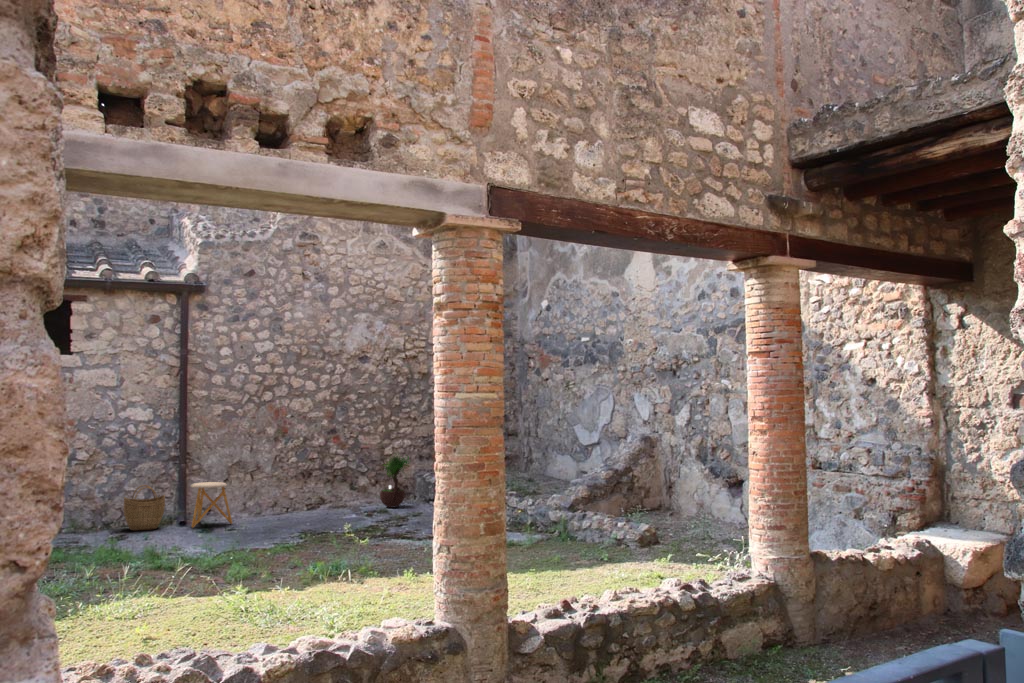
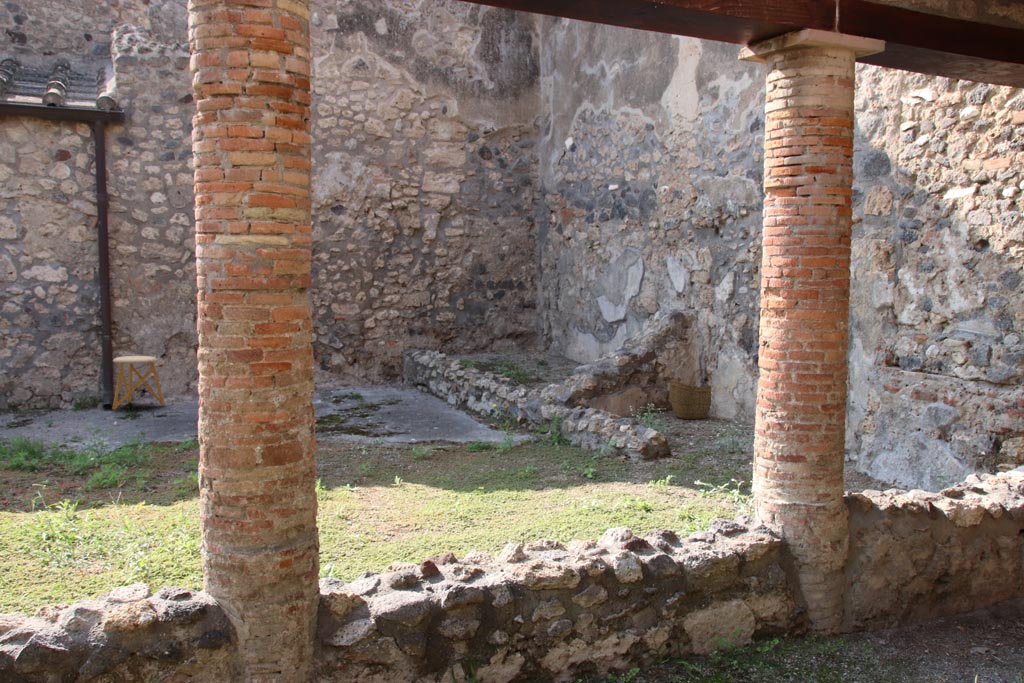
potted tree: present [380,455,408,507] -> none [353,323,392,391]
woven basket: present [124,485,165,531] -> present [669,369,711,419]

